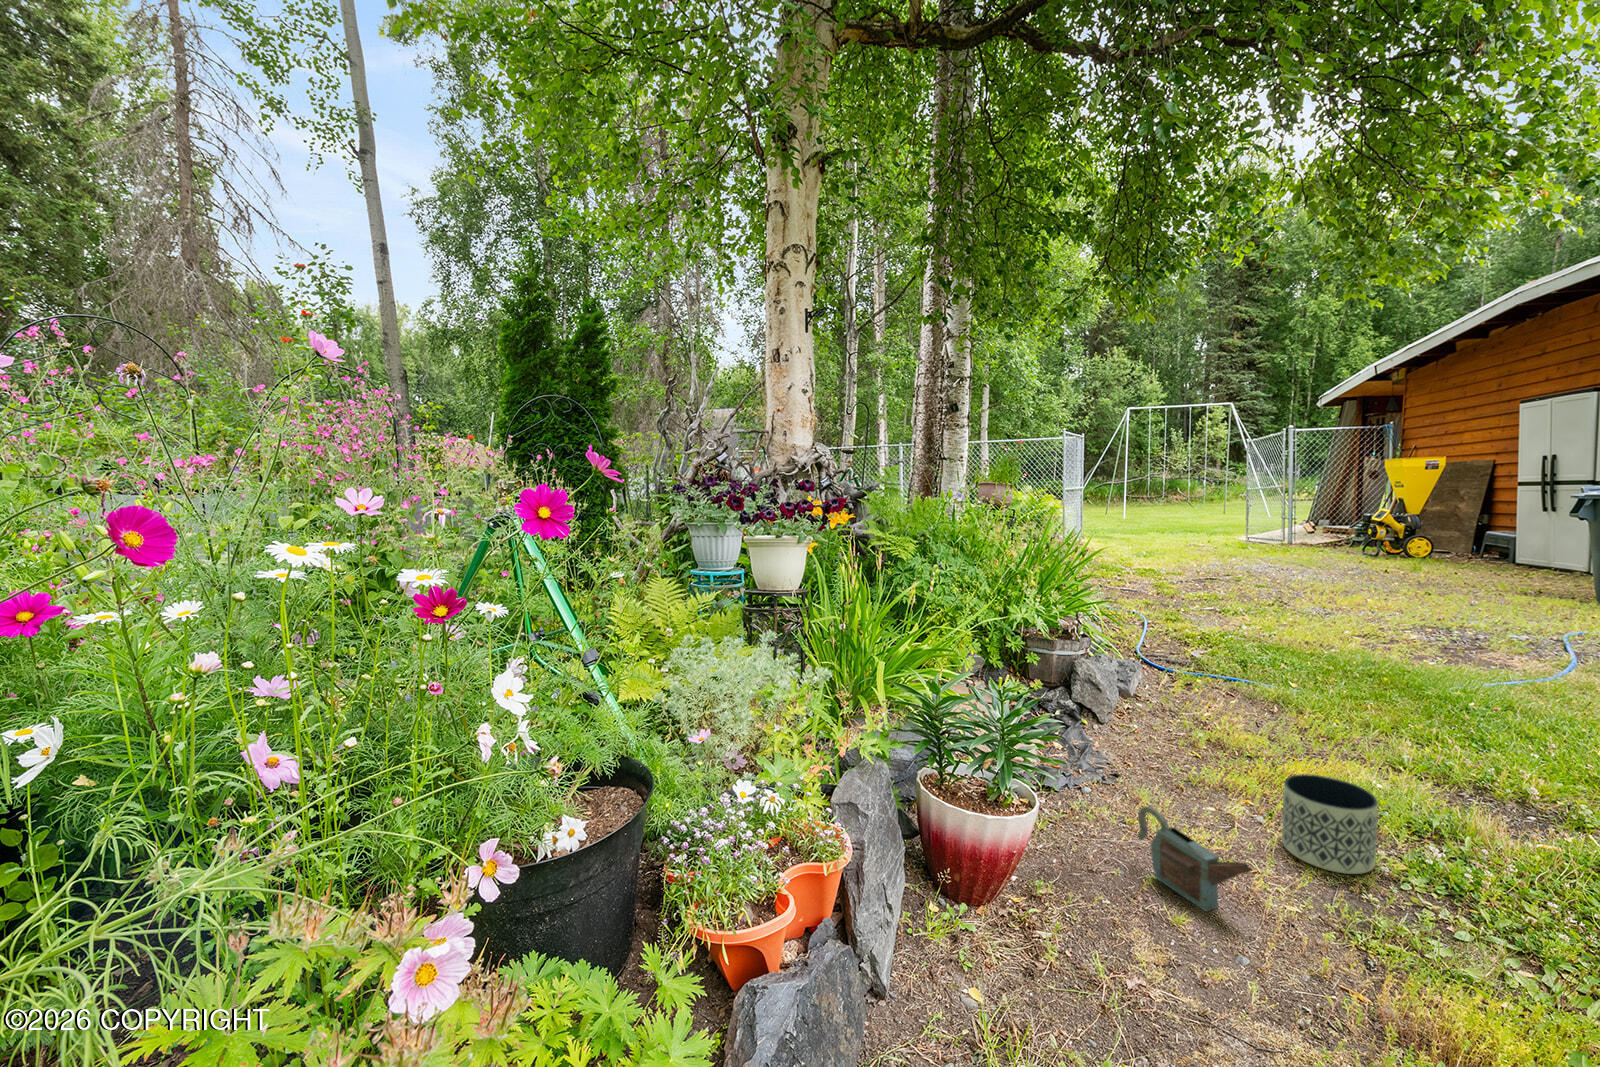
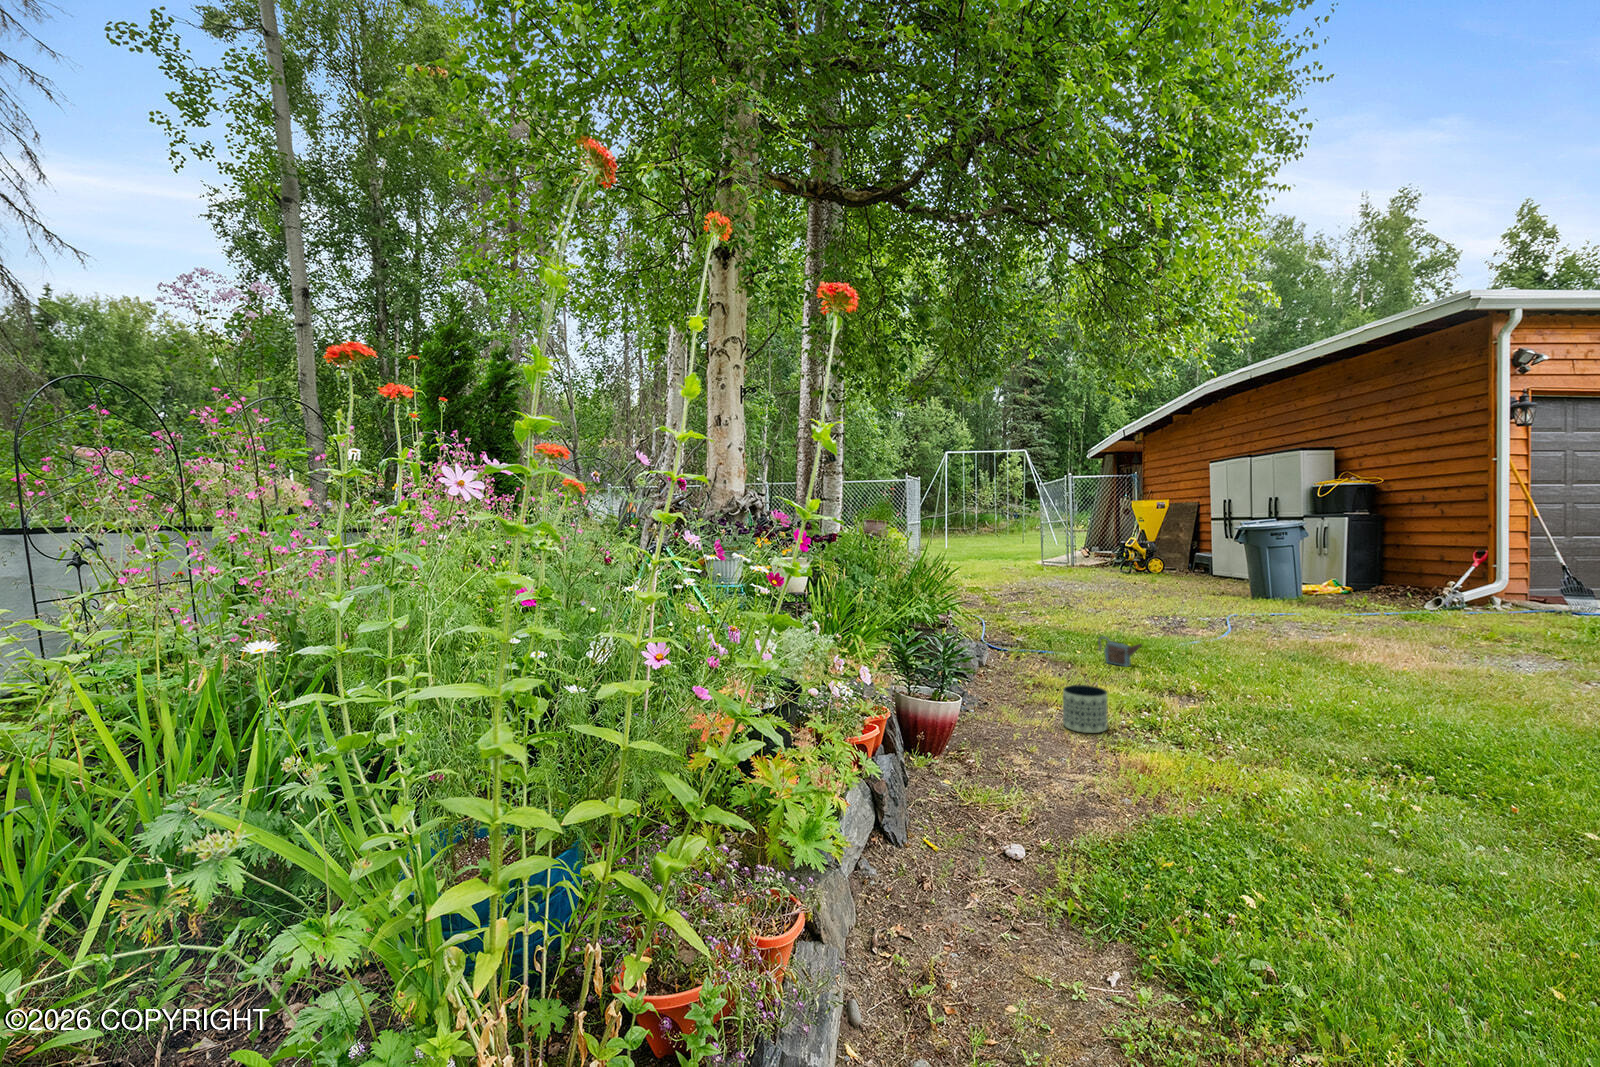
watering can: present [1137,806,1252,911] -> present [1098,636,1142,667]

